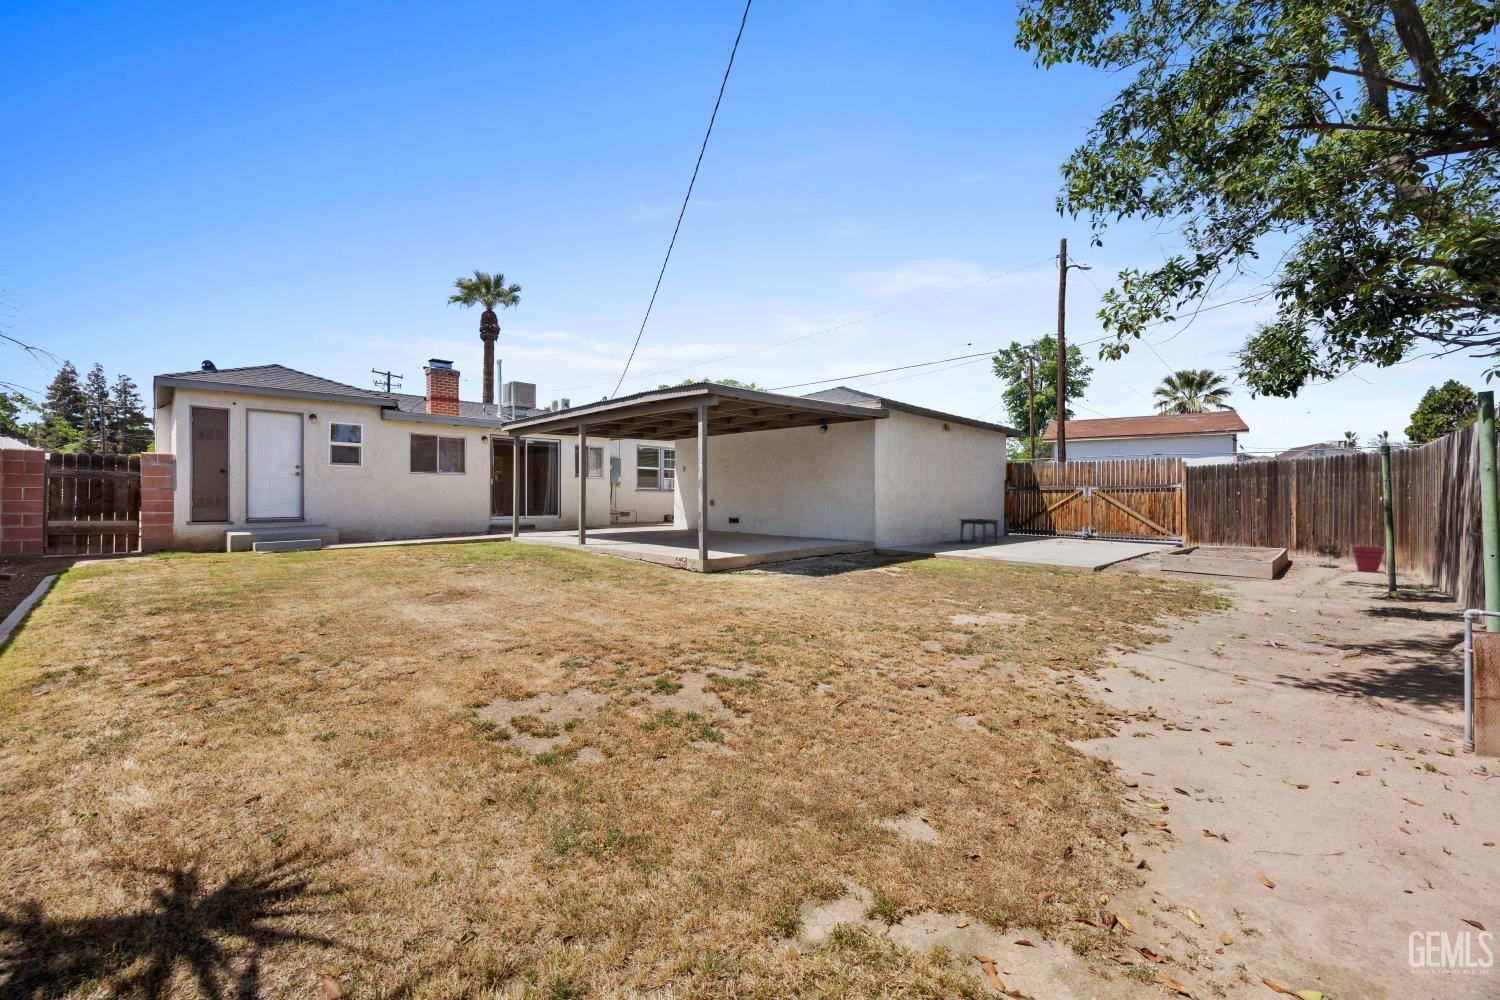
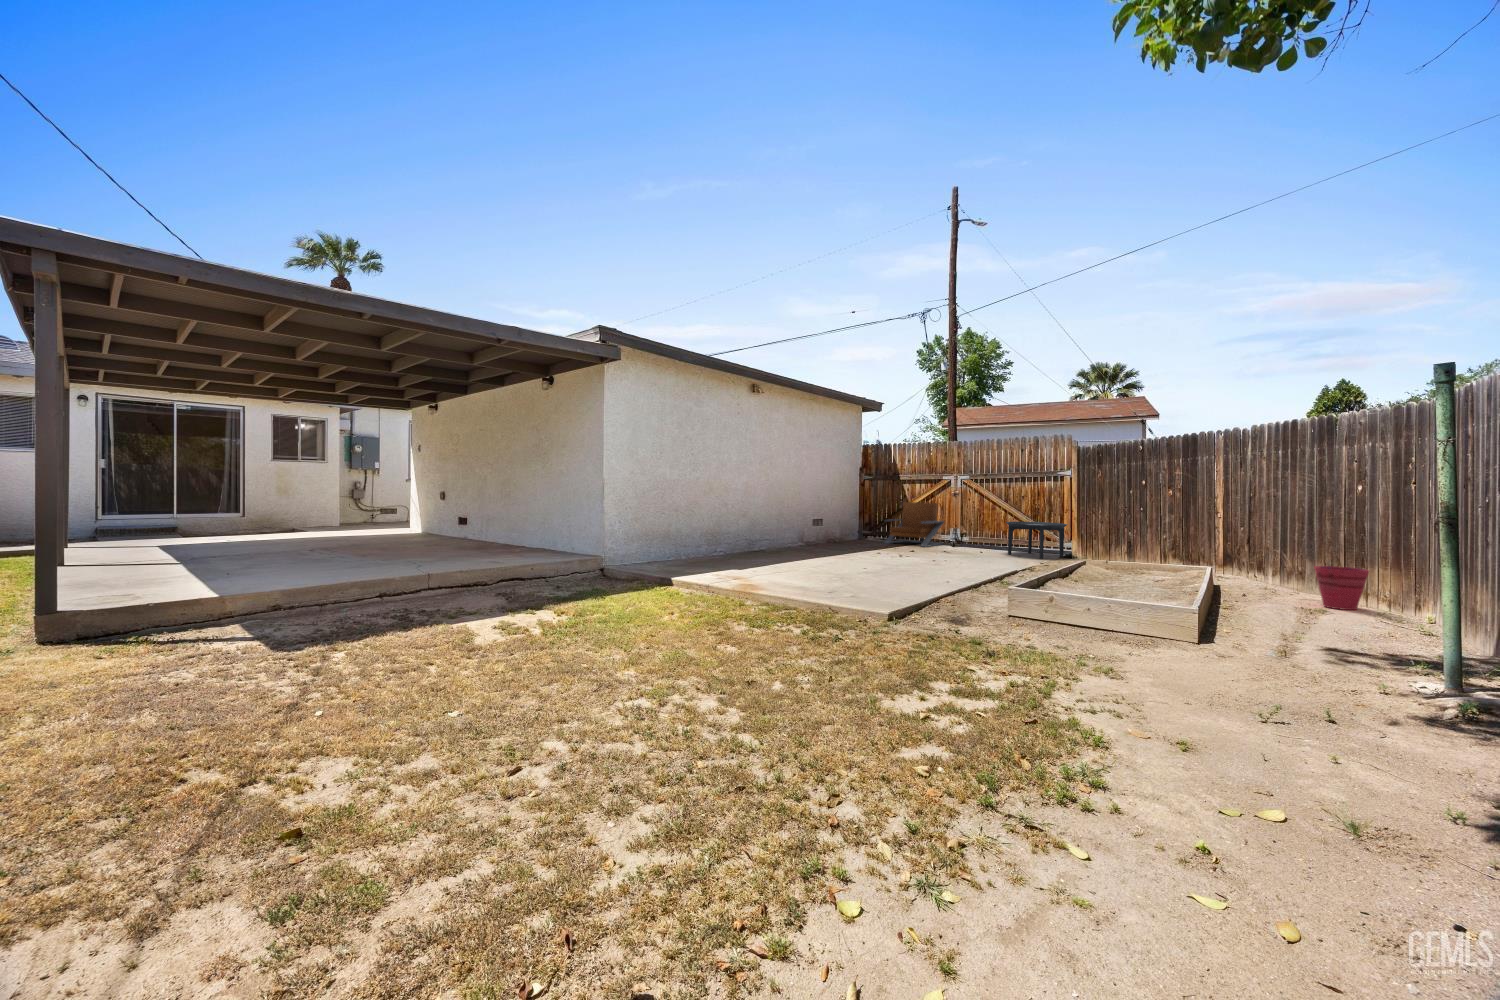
lounge chair: none [1030,506,1077,540] -> present [885,502,944,547]
round table: present [960,519,999,544] -> present [1006,522,1067,559]
potted tree: present [1316,538,1343,568] -> none [1250,544,1298,598]

